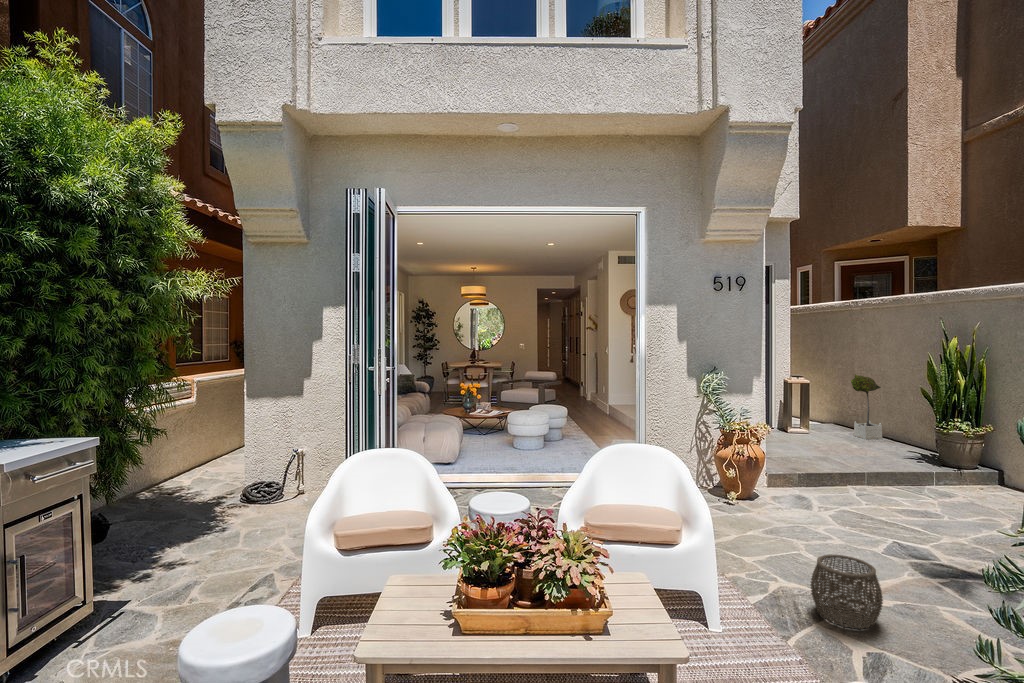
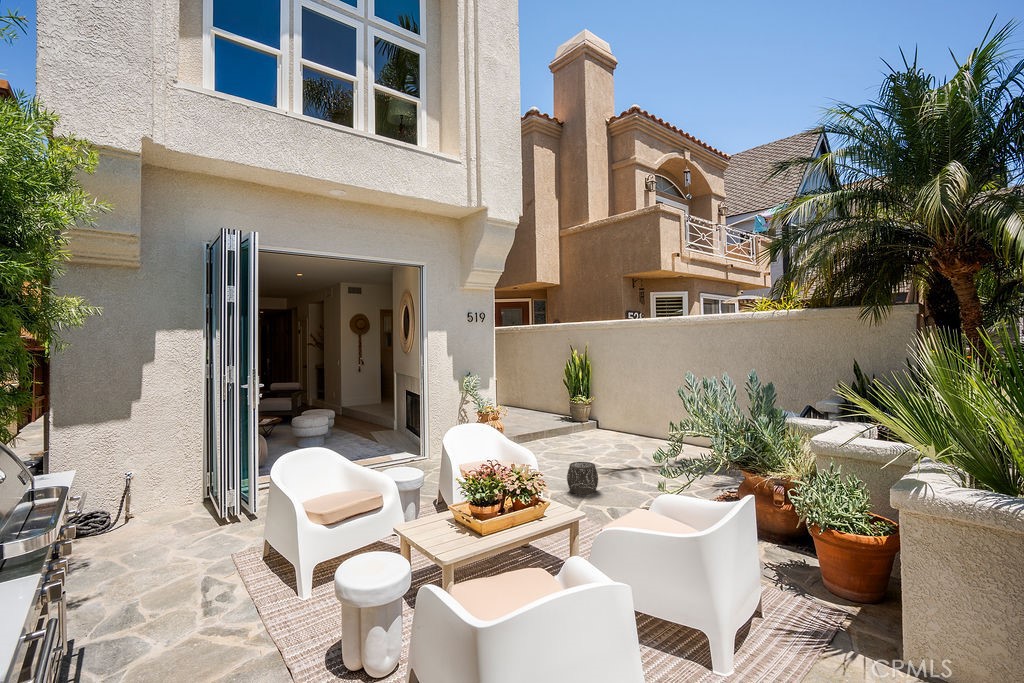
potted tree: present [851,374,882,439] -> none [519,374,537,415]

